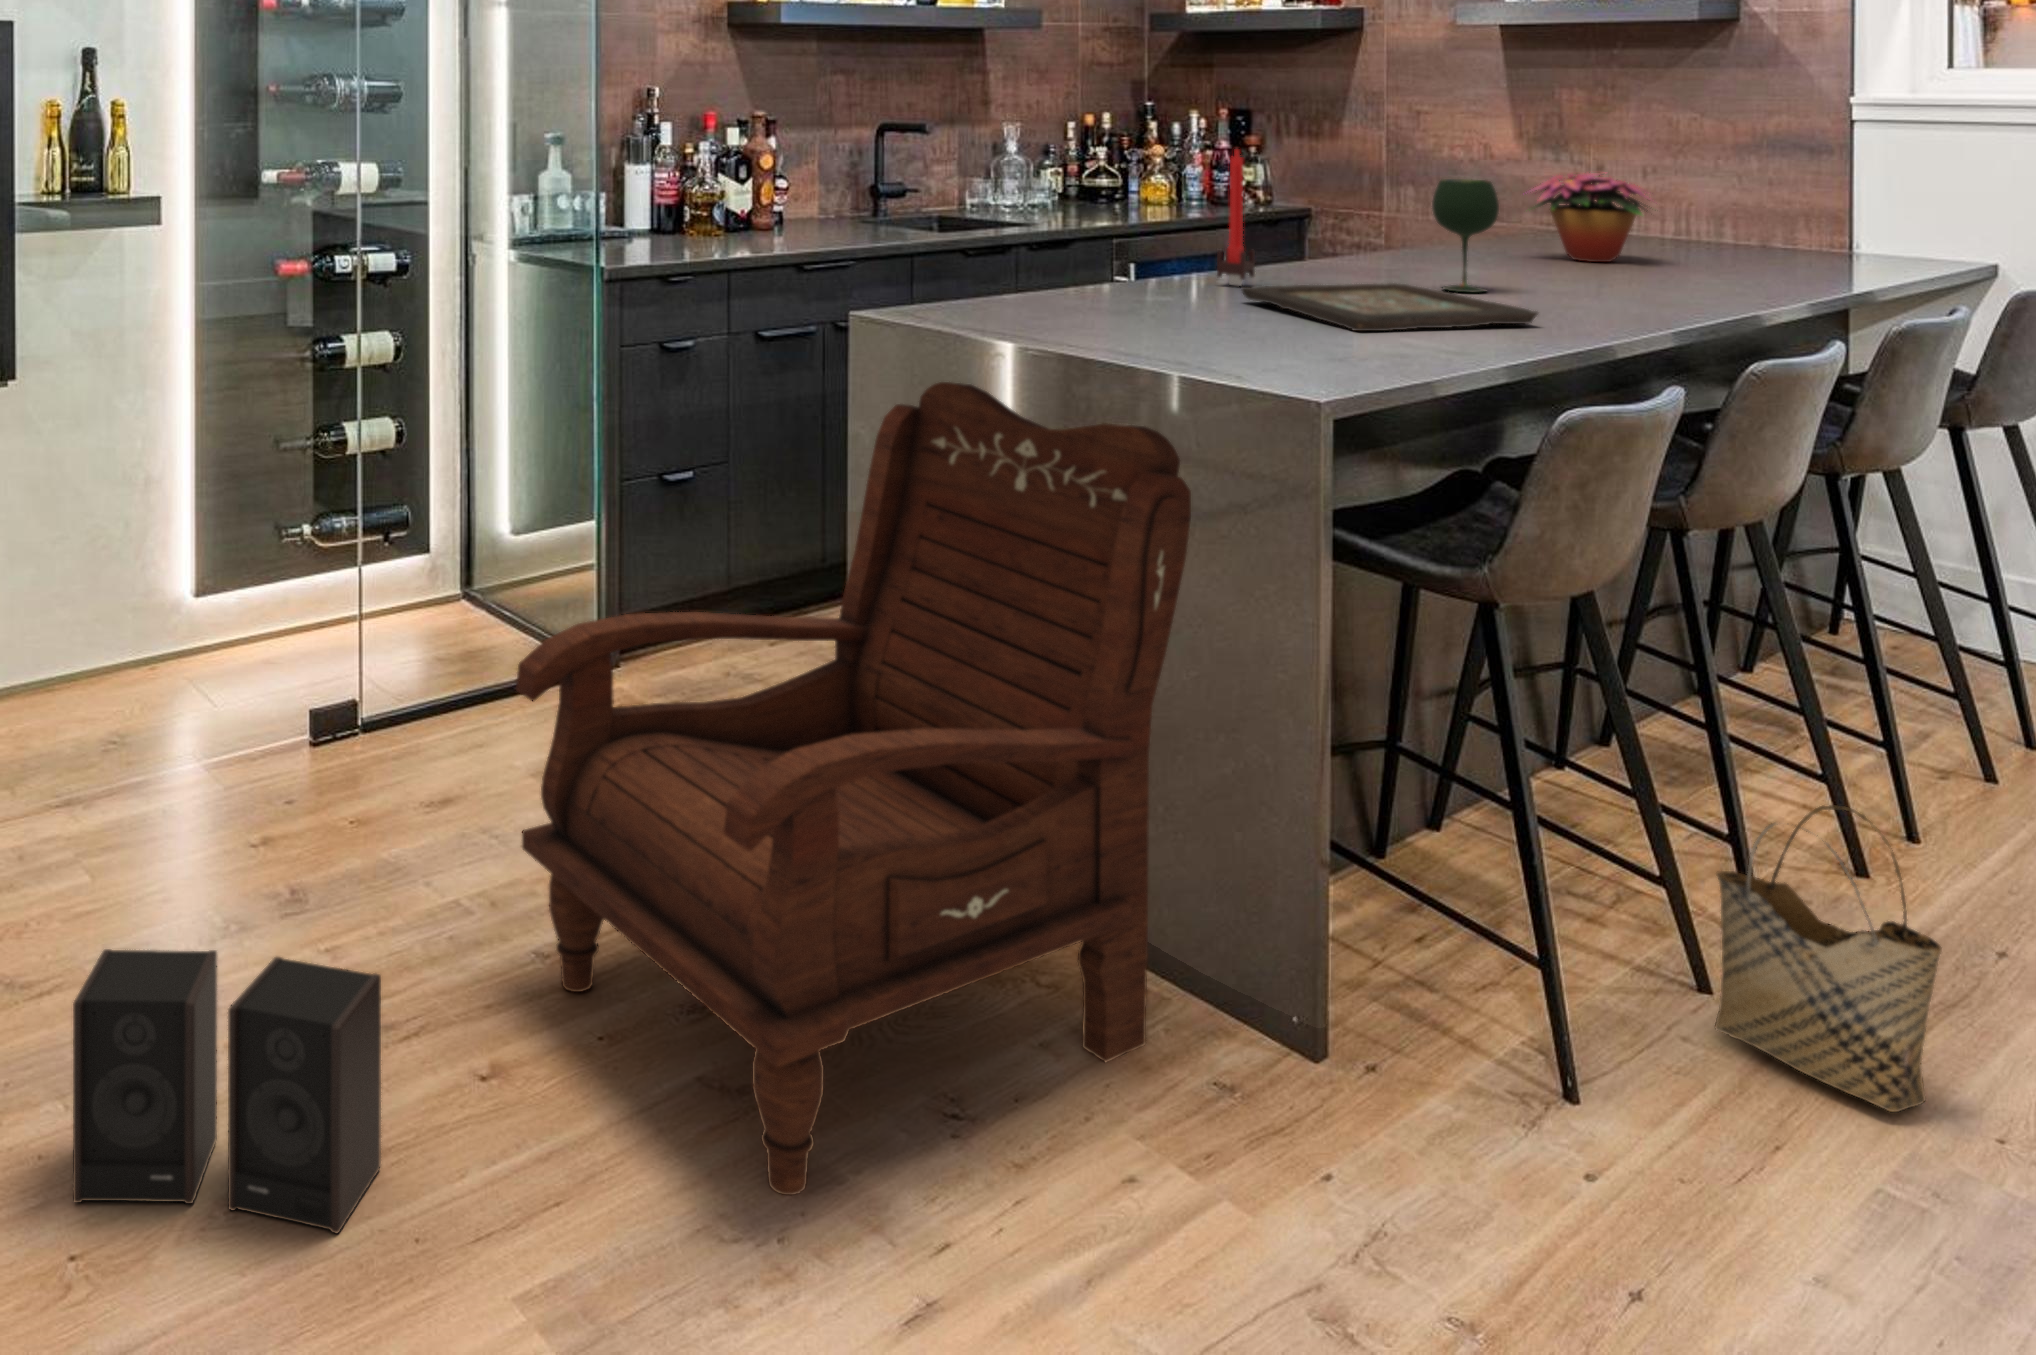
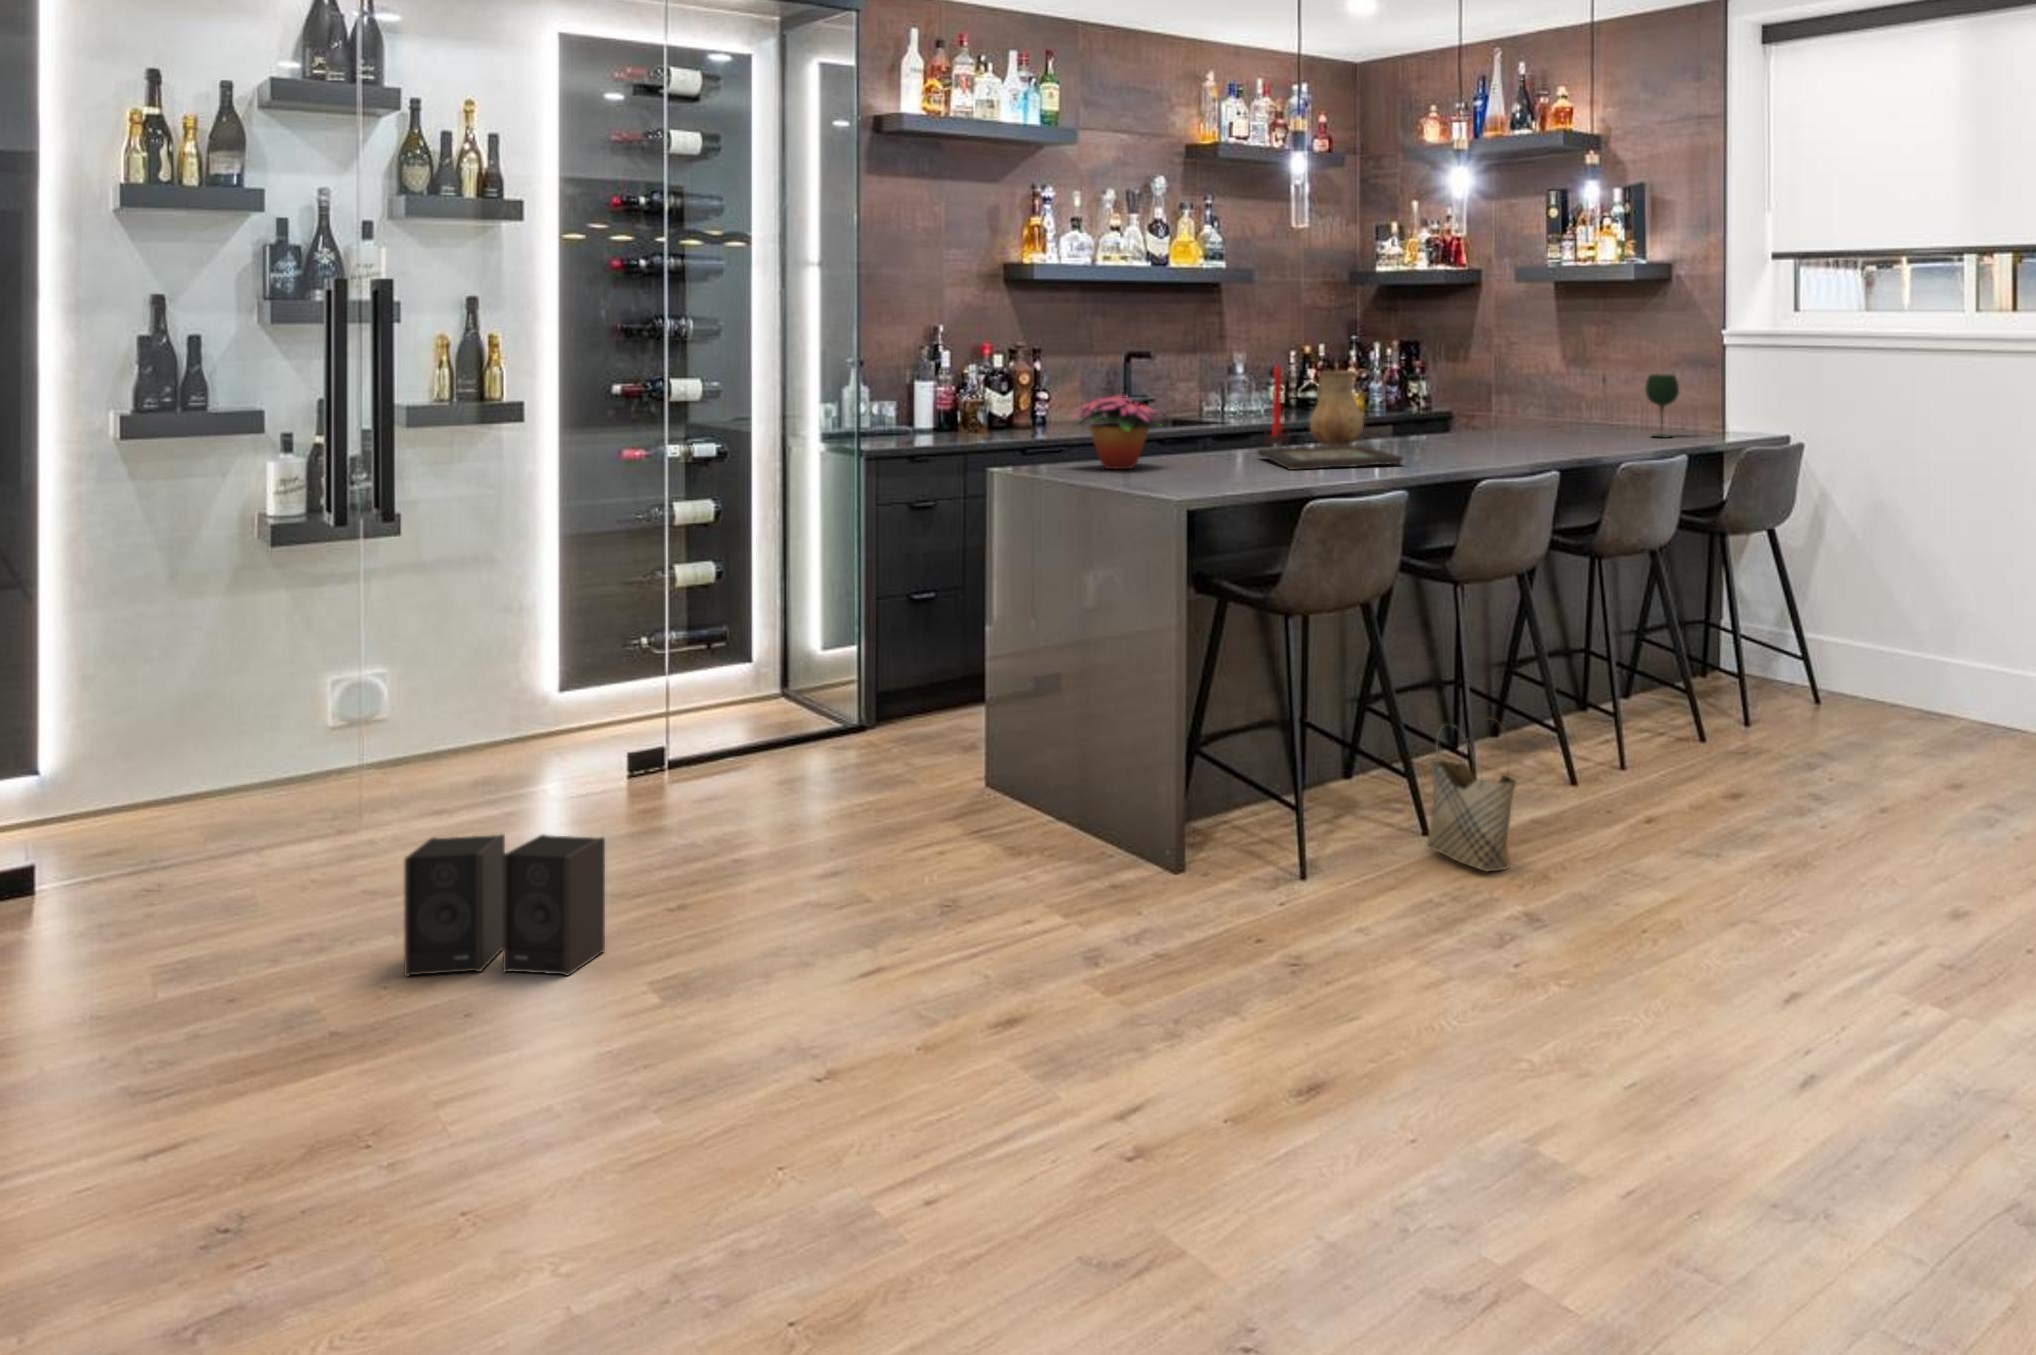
ceramic pitcher: none [1275,160,1367,284] -> present [1310,371,1364,447]
flower arrangement: present [1527,173,1648,262] -> present [1072,397,1161,469]
wine glass: present [1432,179,1499,292] -> present [1645,374,1679,438]
armchair: present [516,382,1191,1195] -> none [725,505,1133,944]

